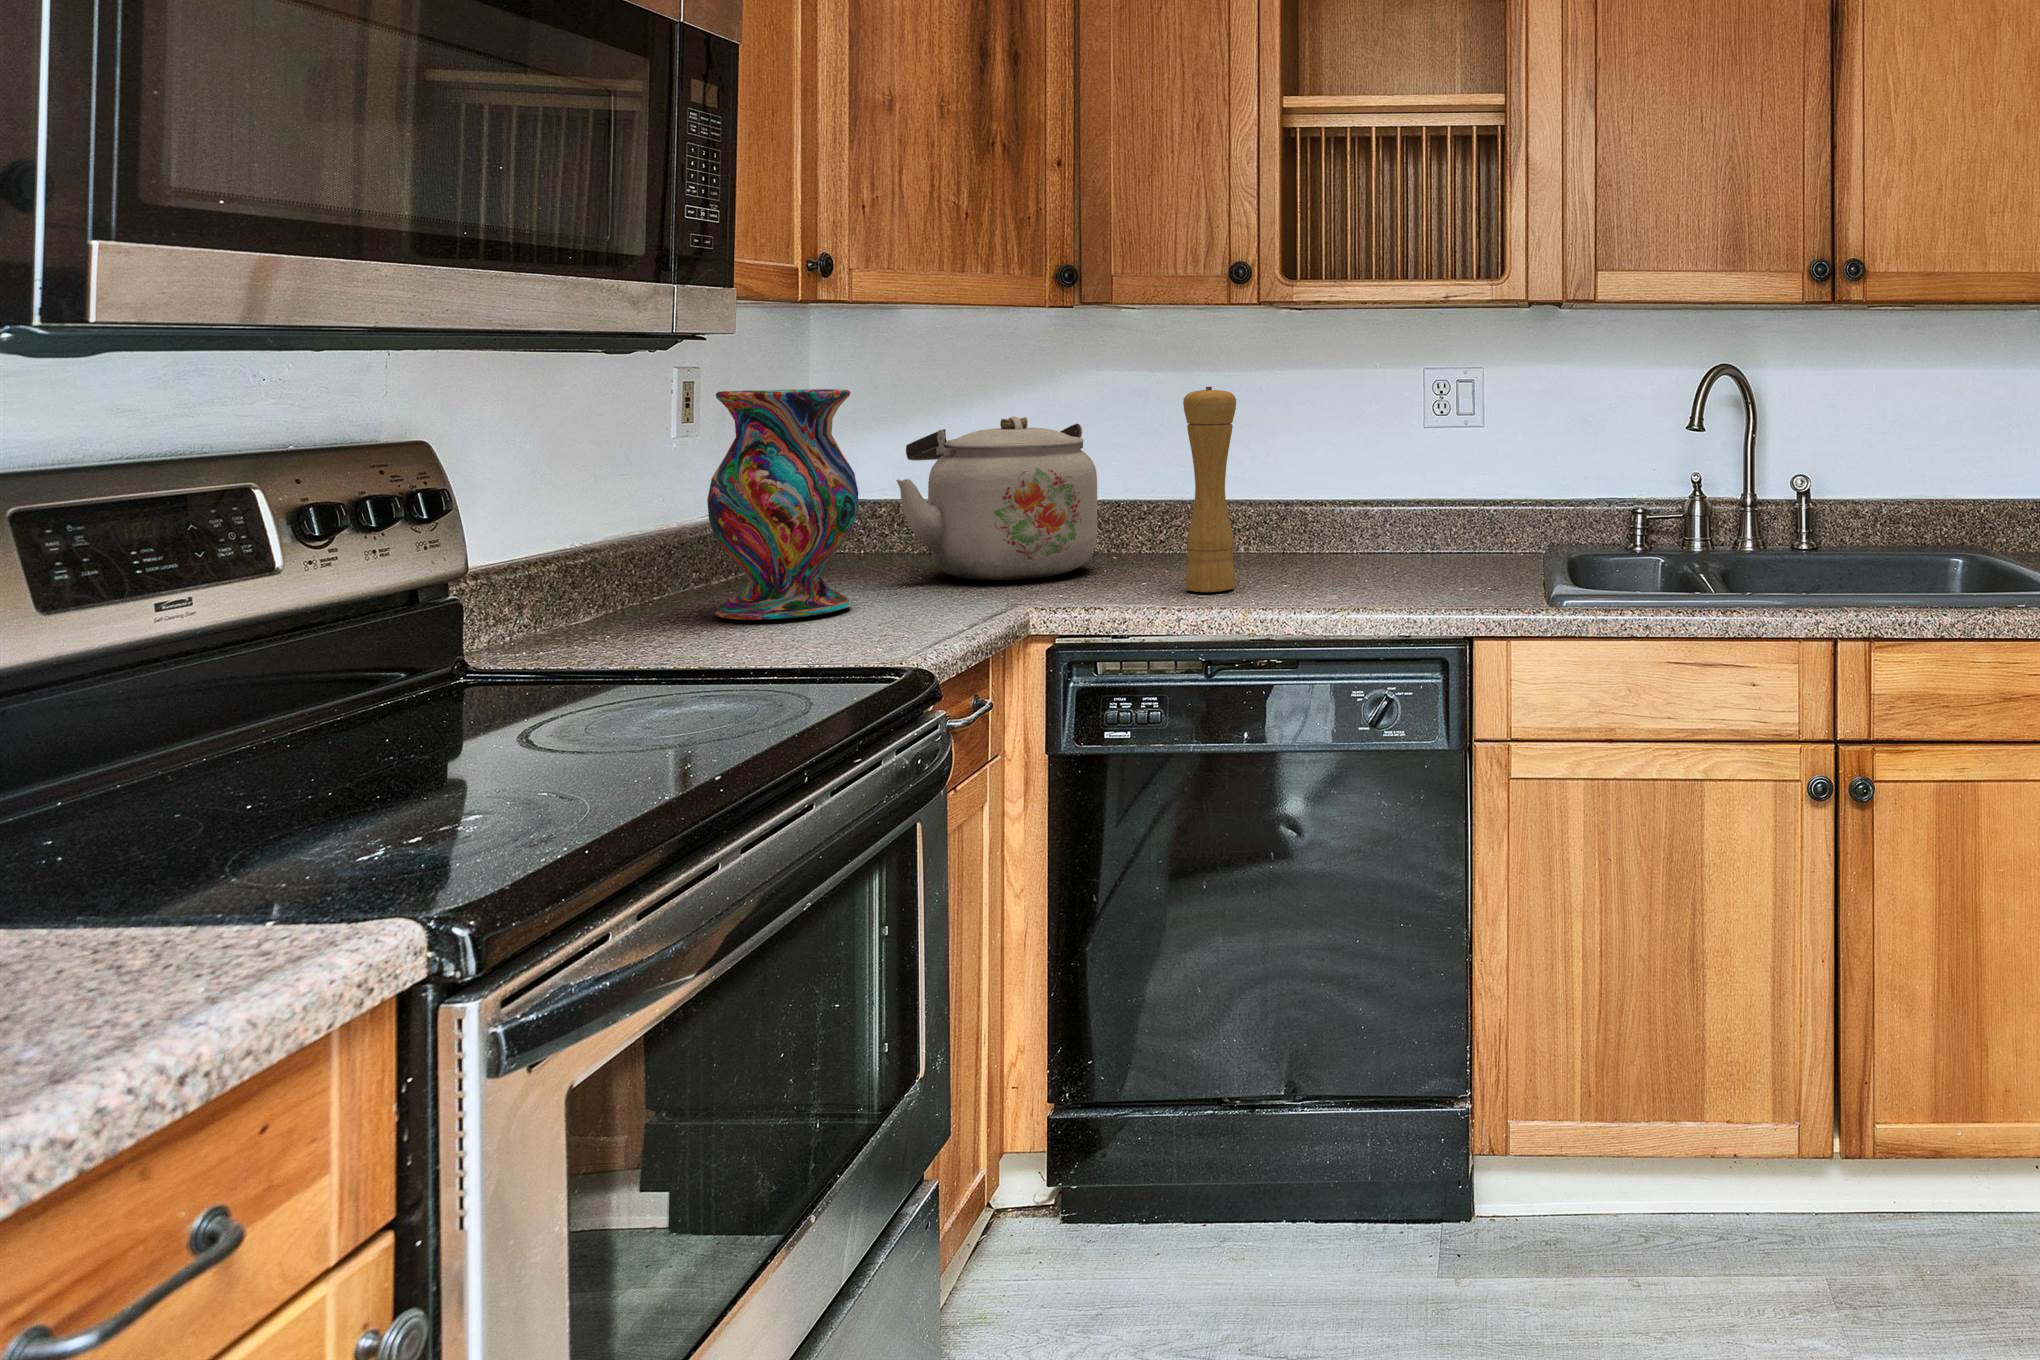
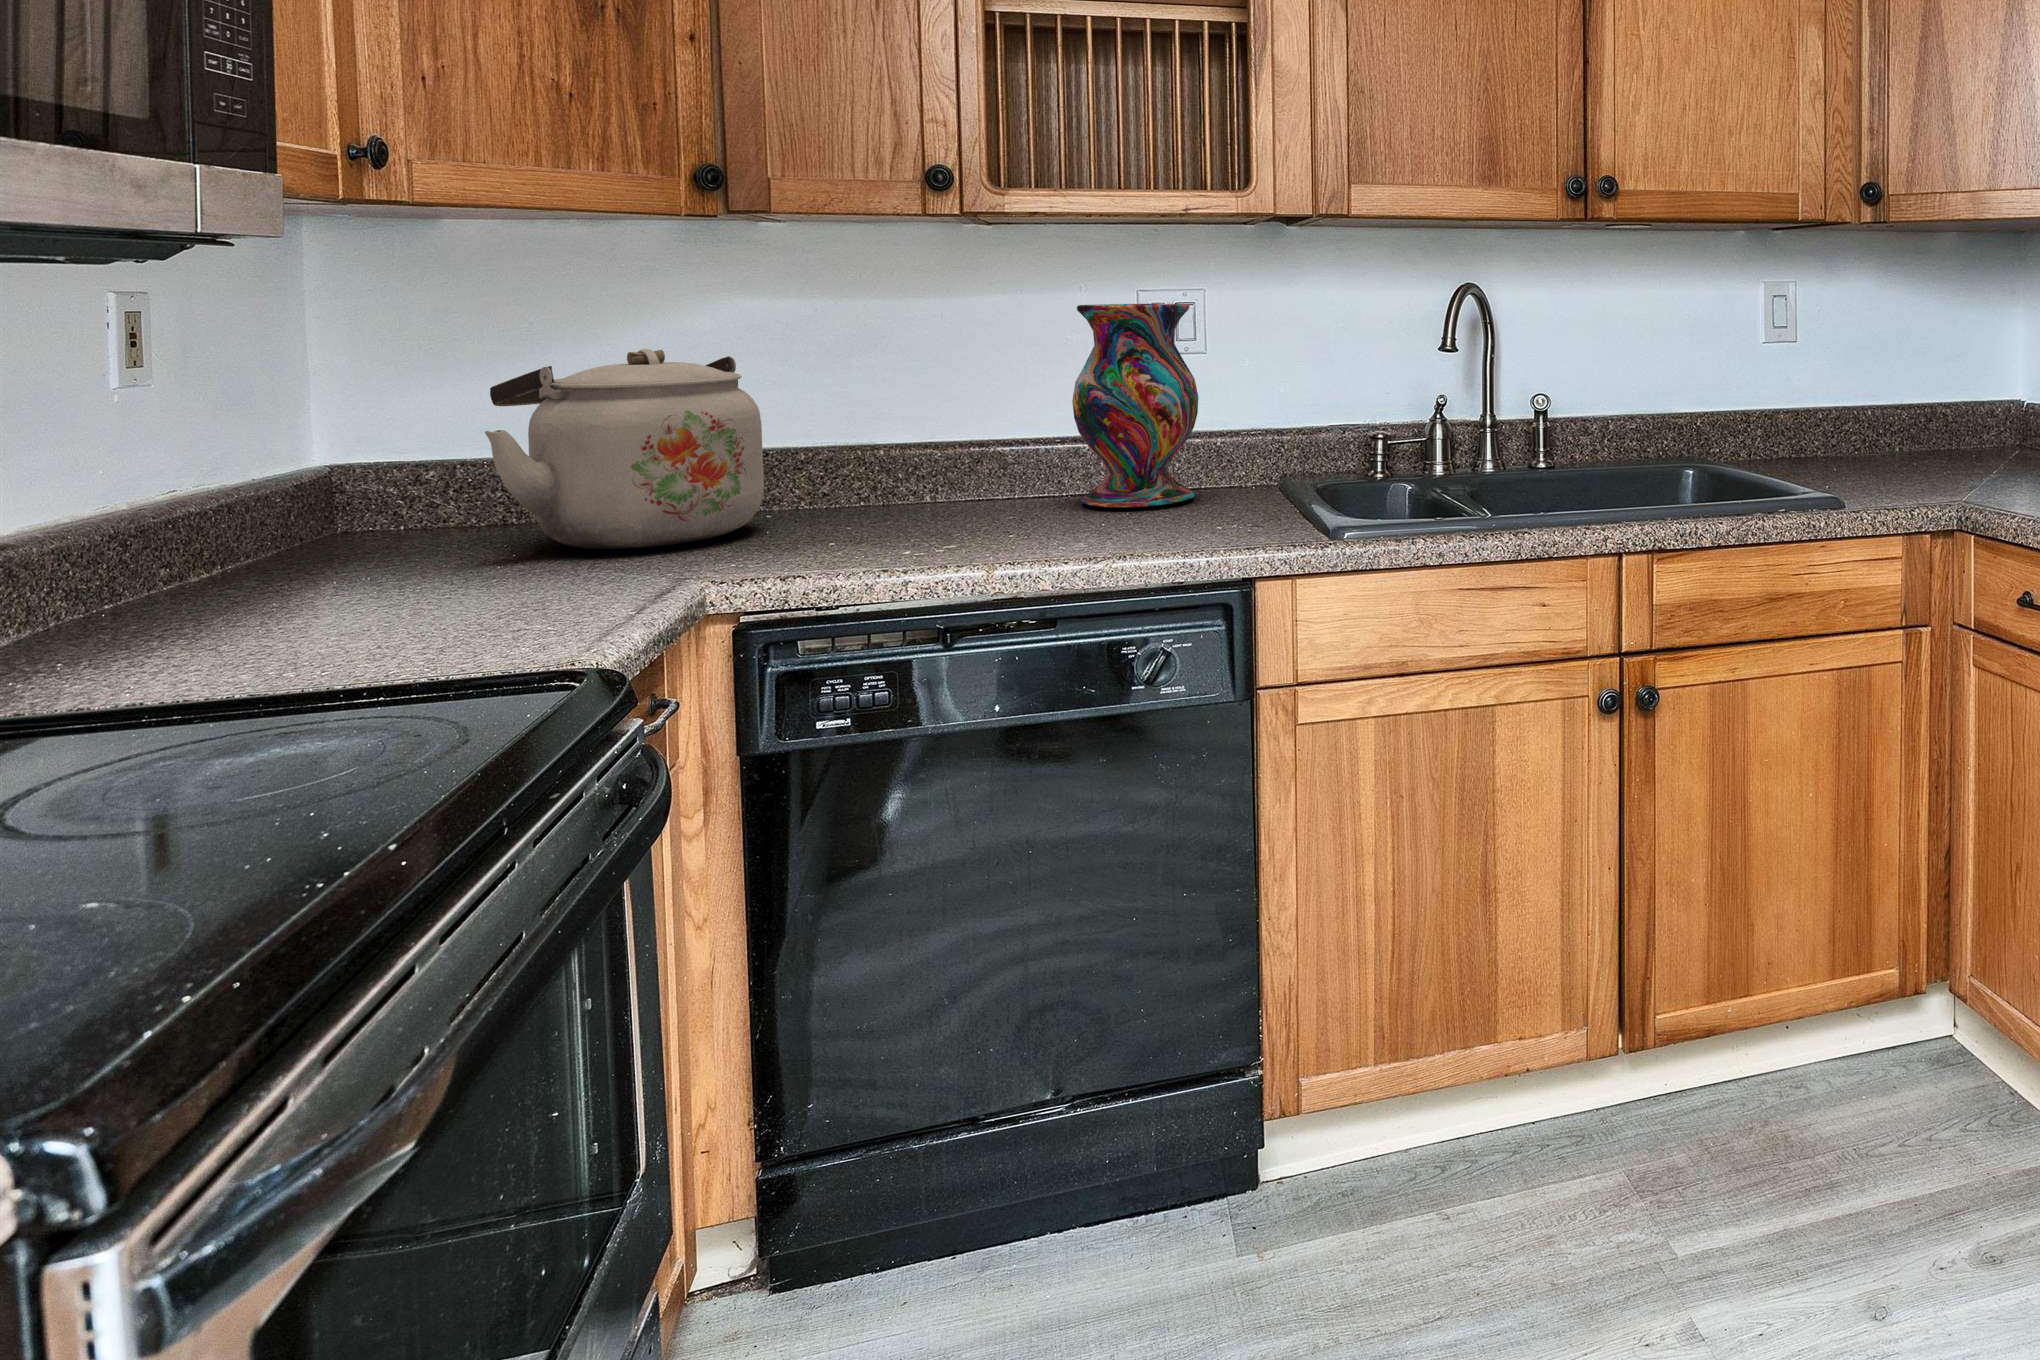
pepper mill: present [1183,387,1236,592] -> none [886,309,958,547]
vase: present [707,389,858,620] -> present [1072,304,1198,508]

